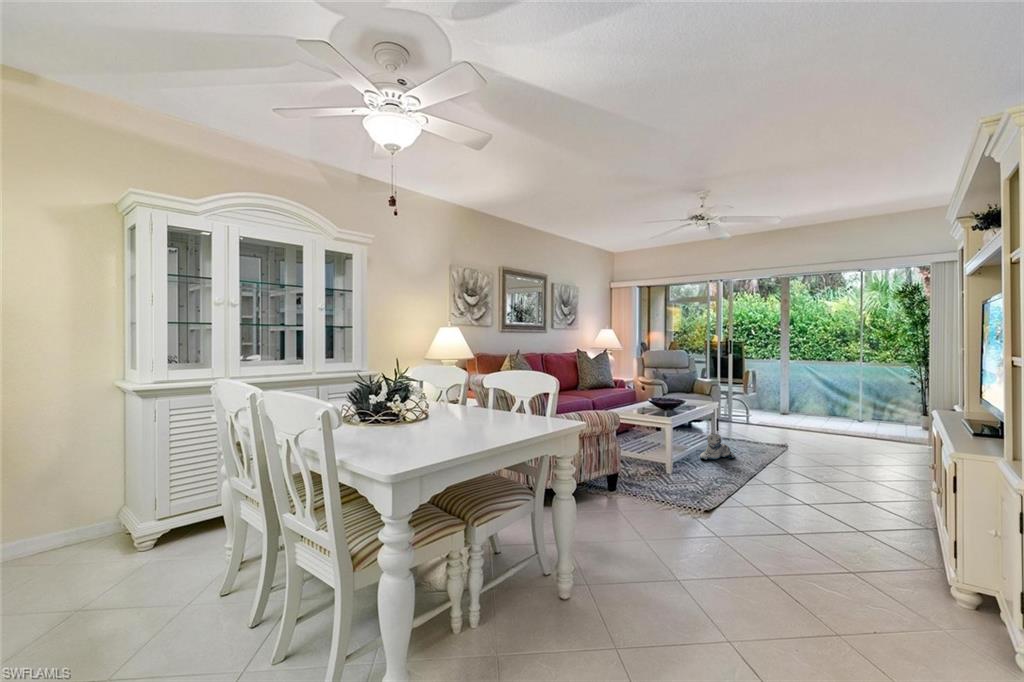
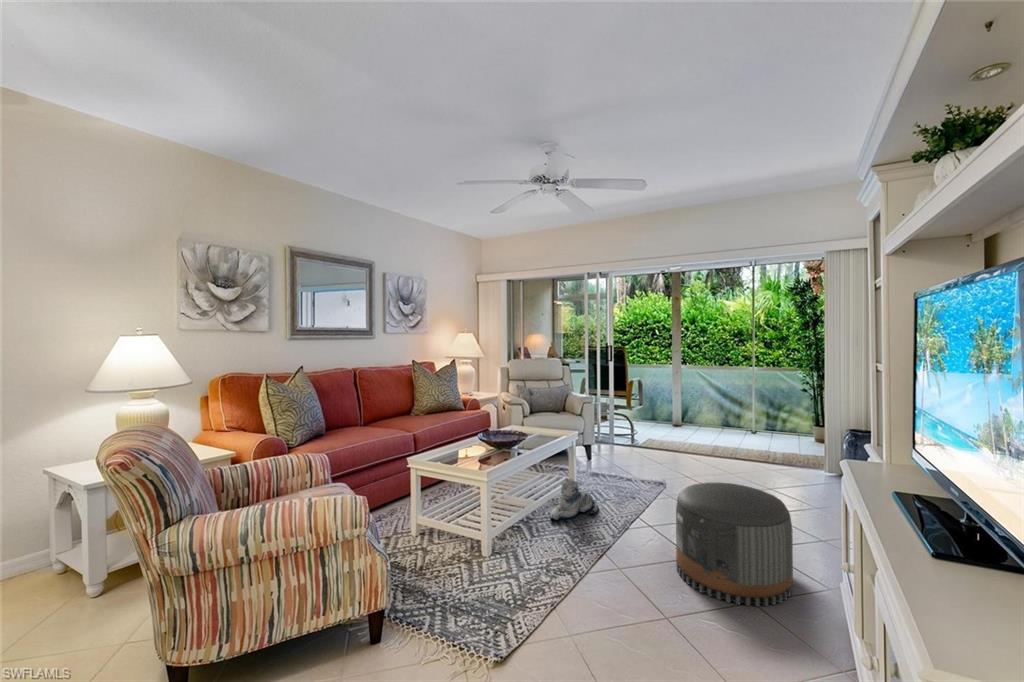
pouf: none [803,432,891,504] -> present [676,482,793,606]

